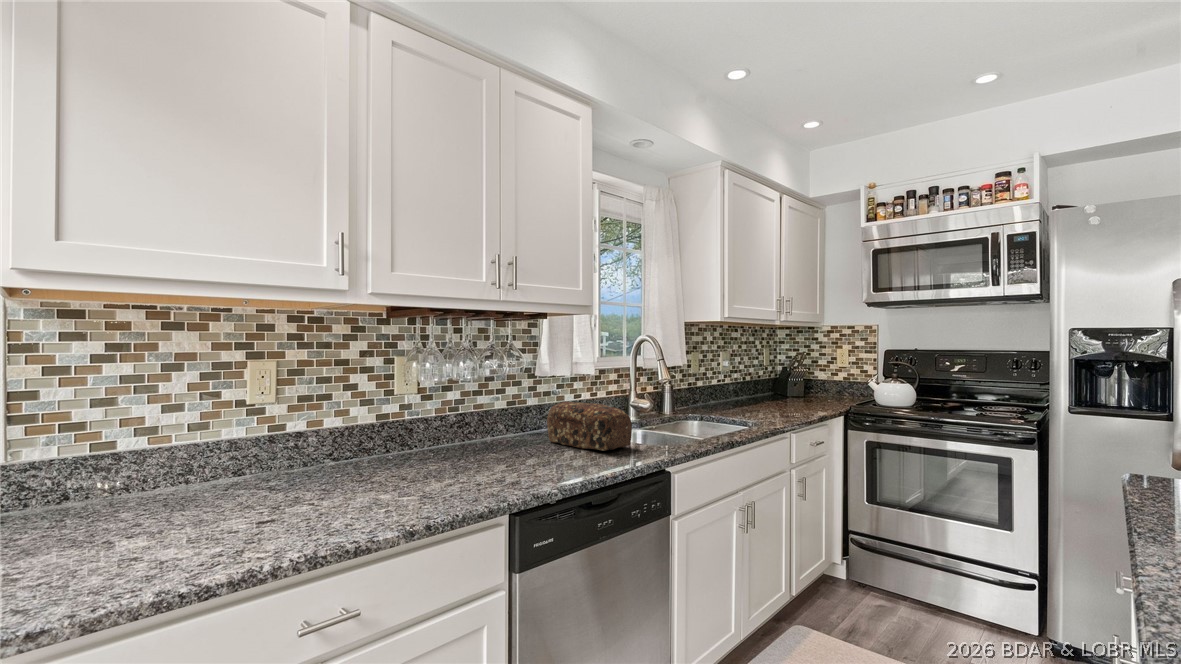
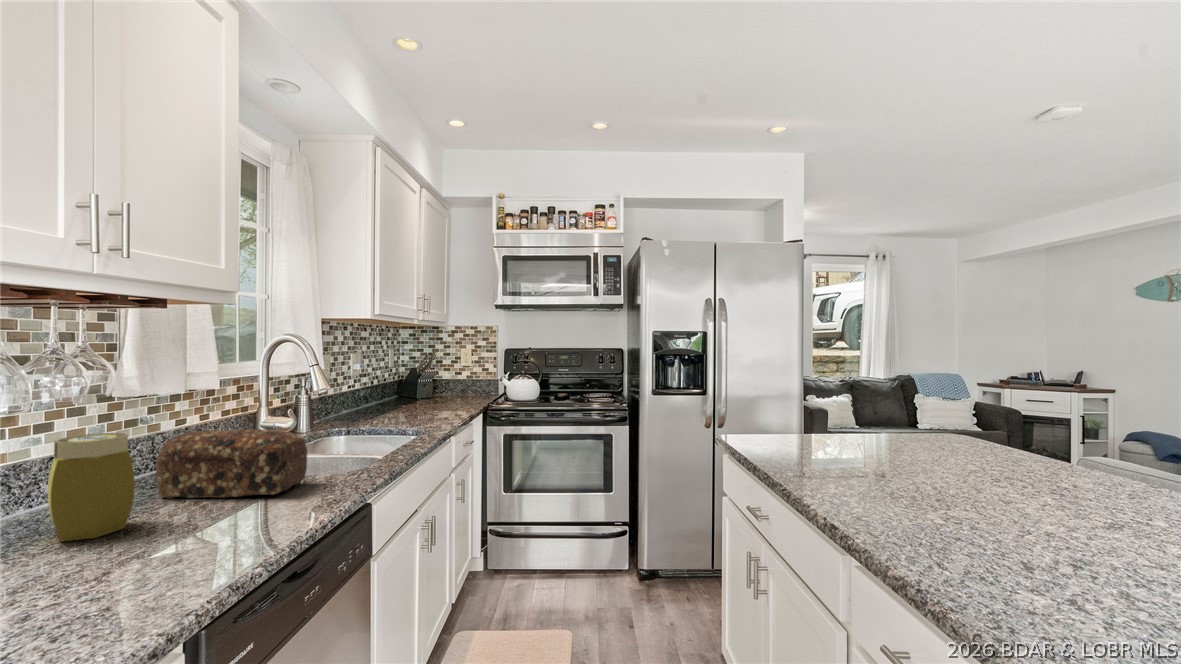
jar: none [489,396,526,455] -> present [48,433,135,541]

